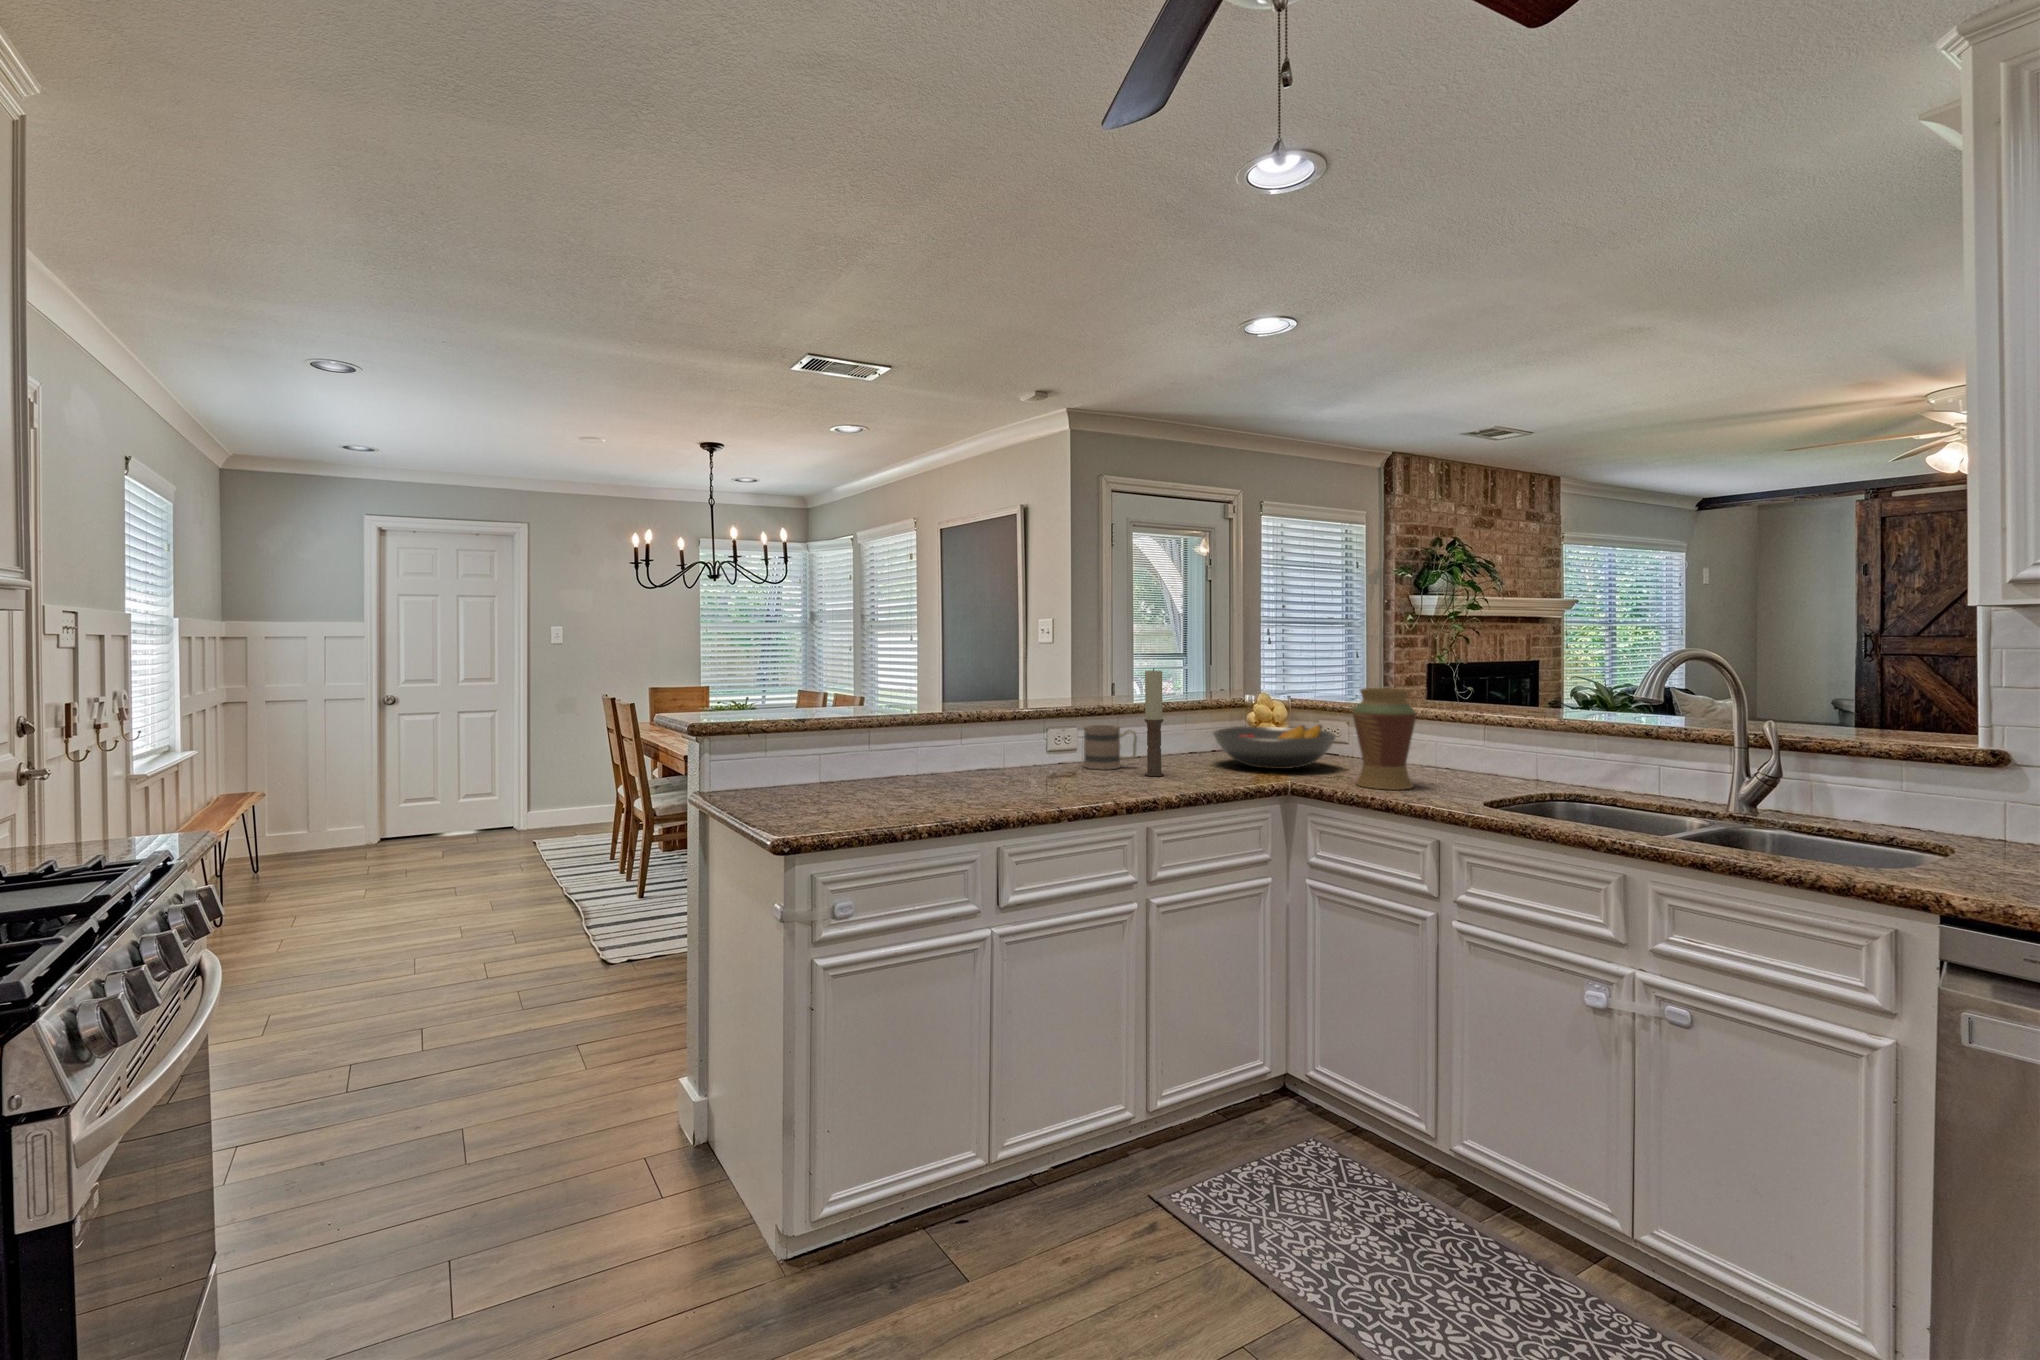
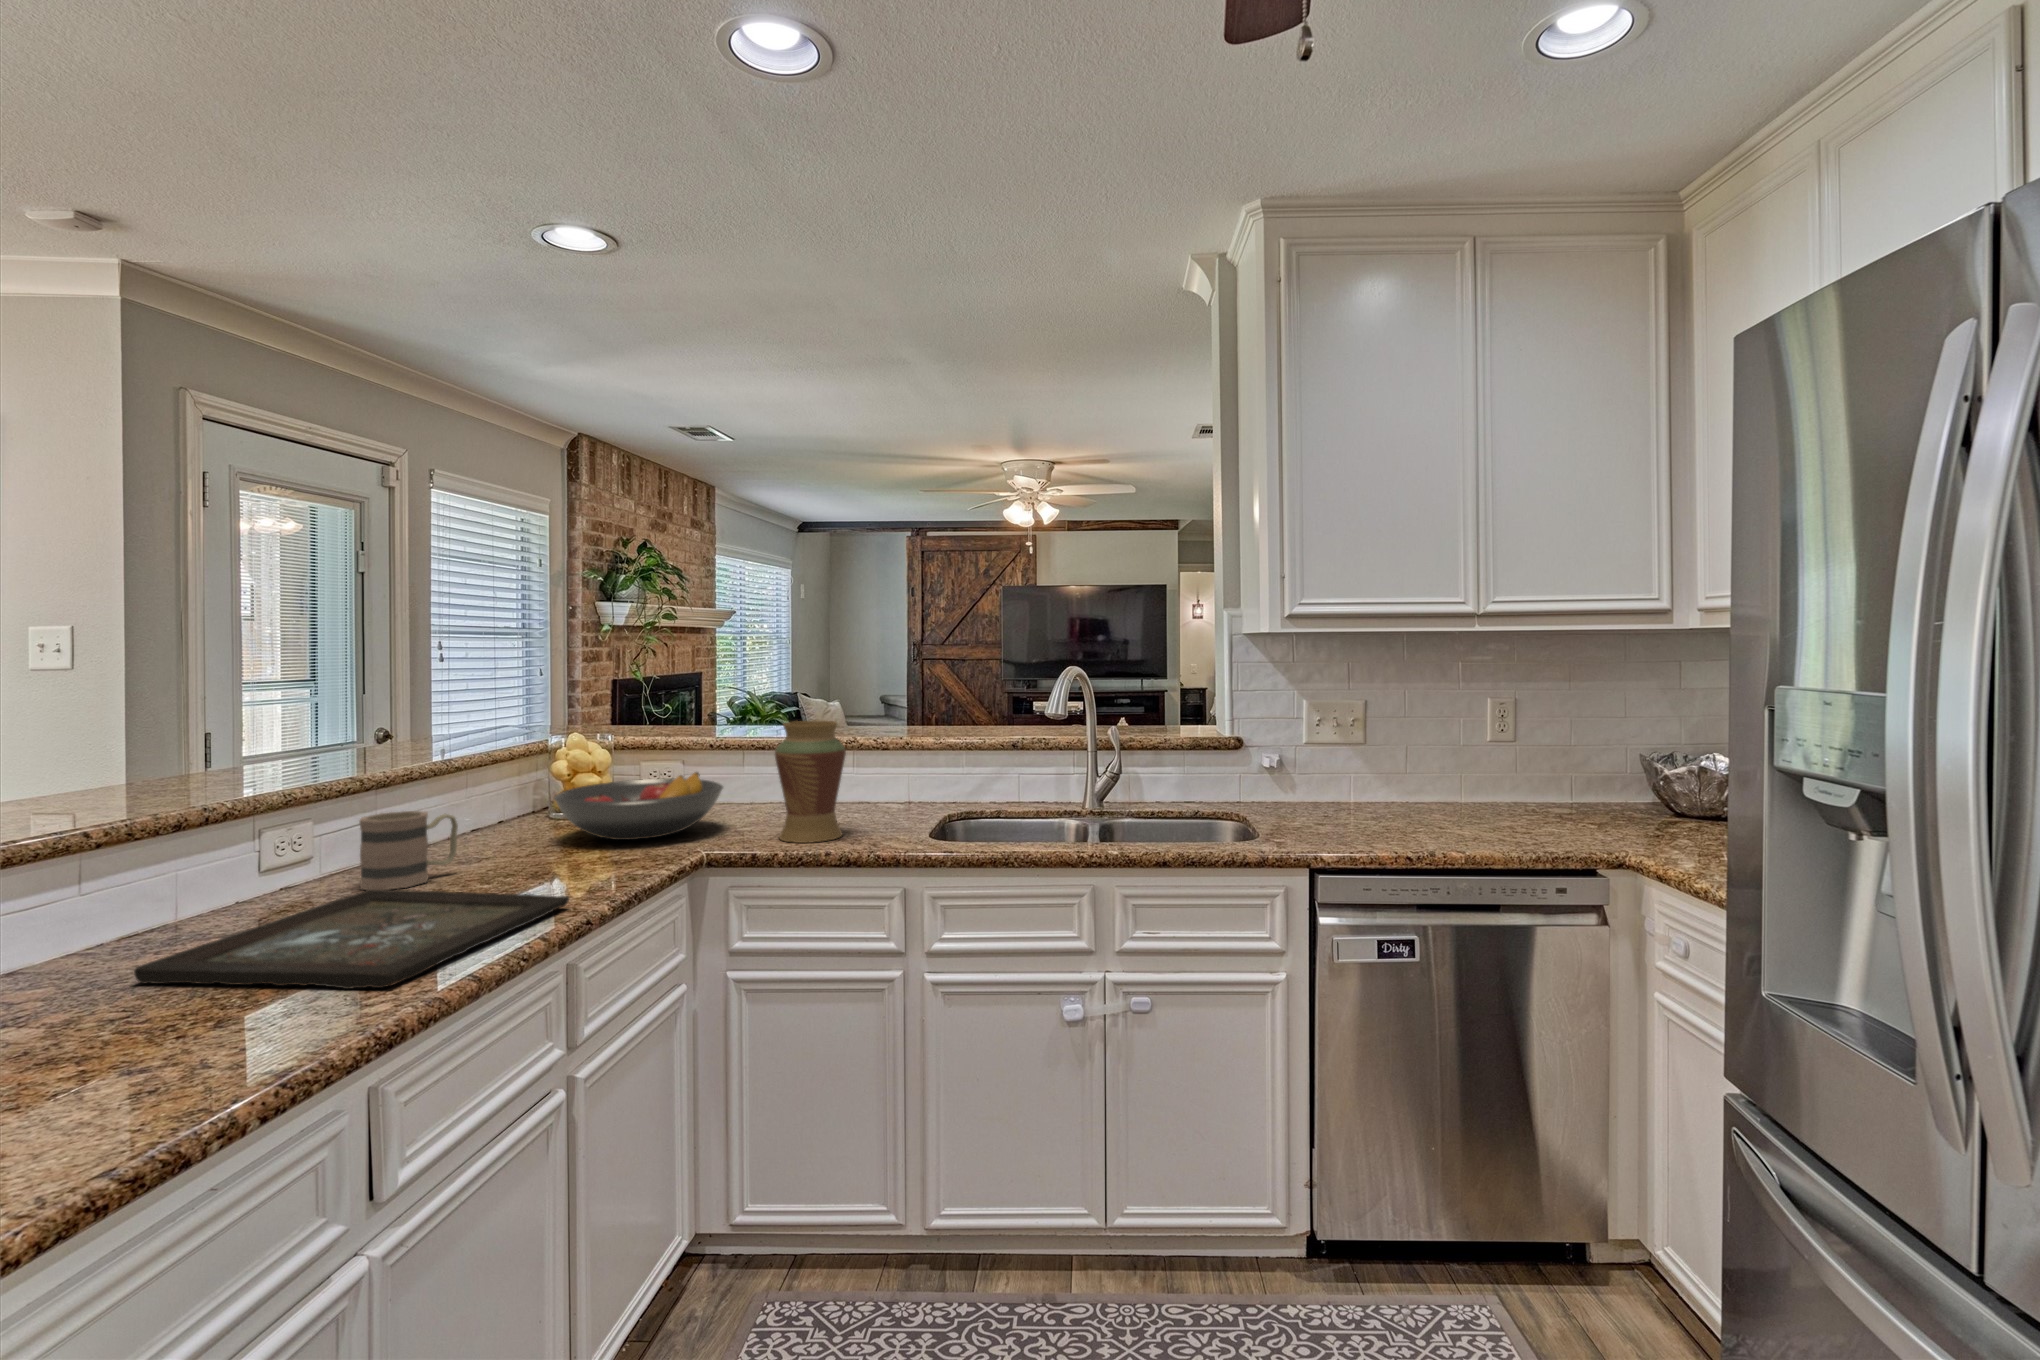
candle: present [1144,668,1164,776] -> none [495,714,528,883]
tray: none [951,765,1150,803] -> present [134,890,569,989]

